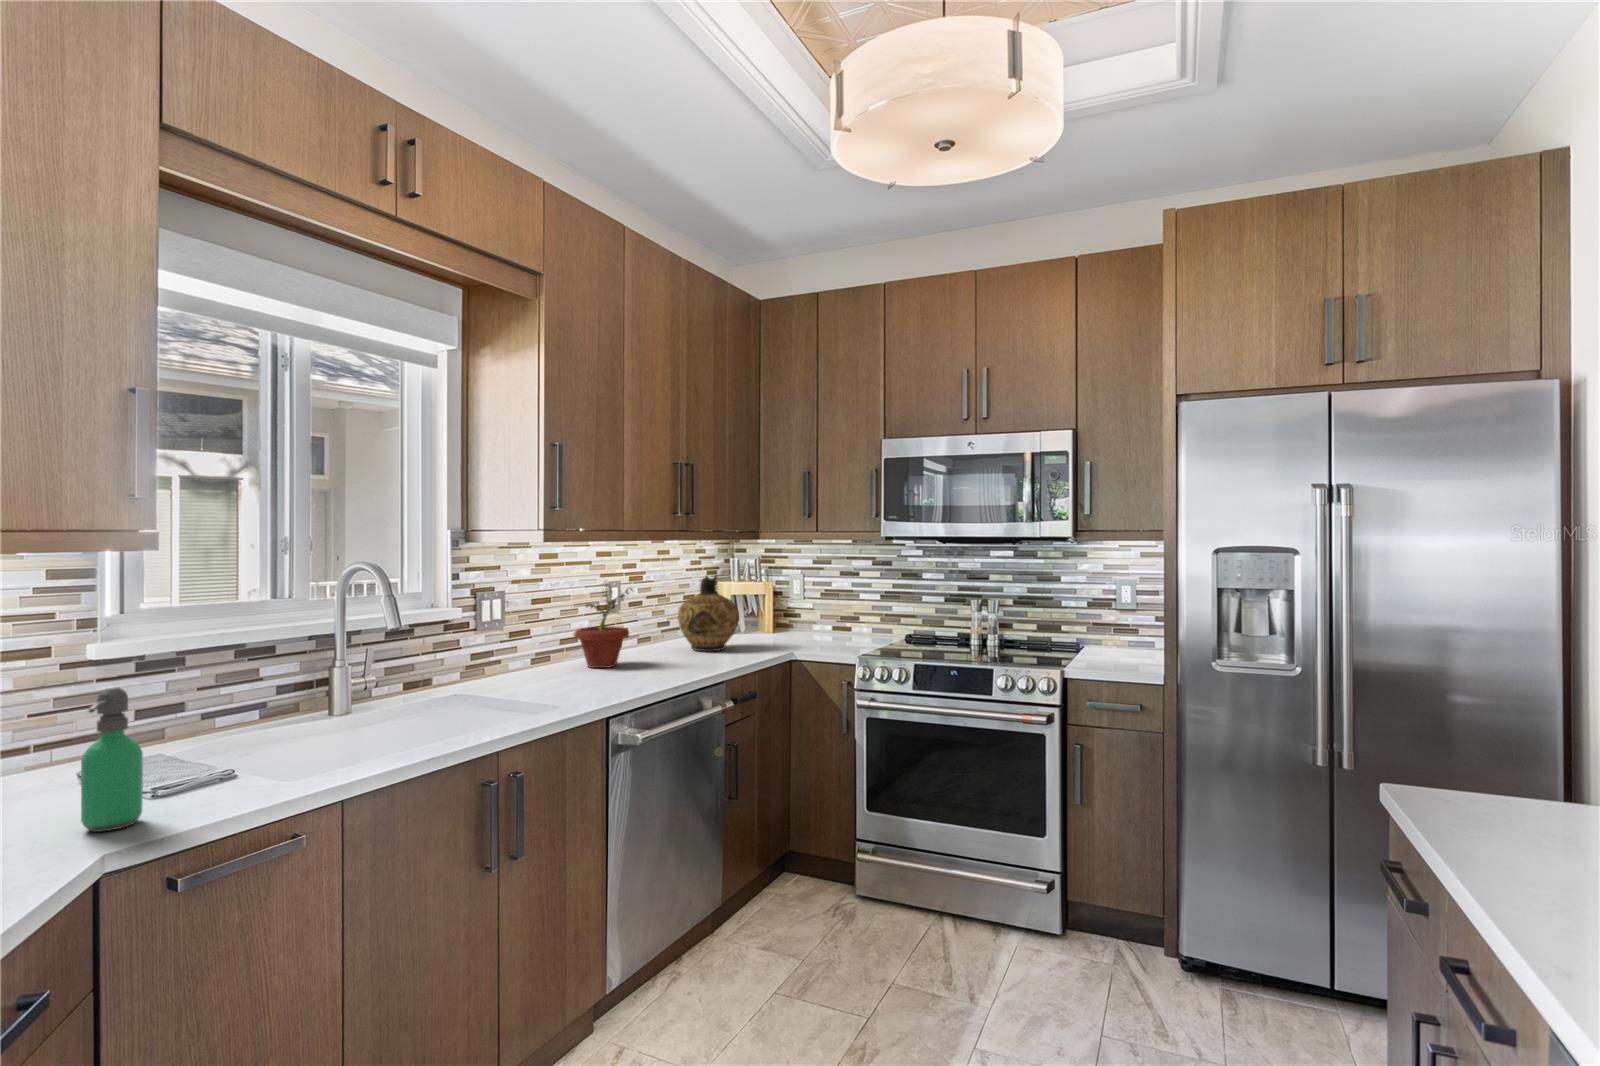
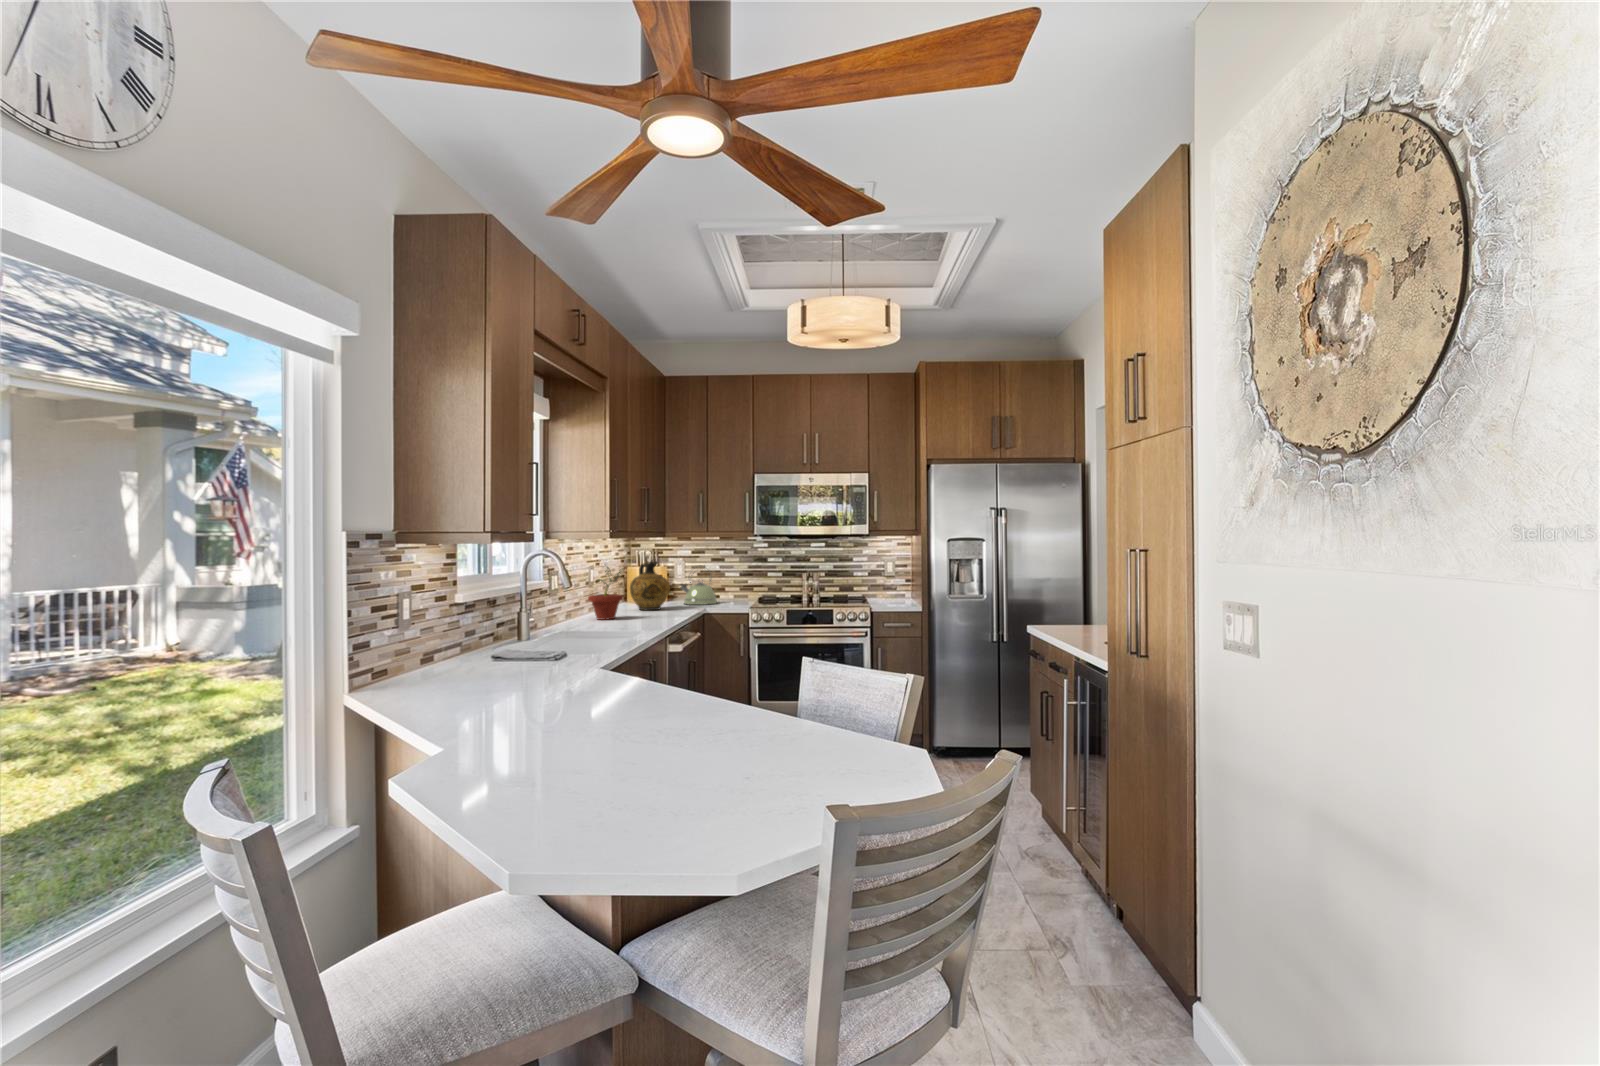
kettle: none [773,582,832,644] -> present [680,570,717,605]
soap dispenser: present [81,687,143,832] -> none [559,604,582,668]

